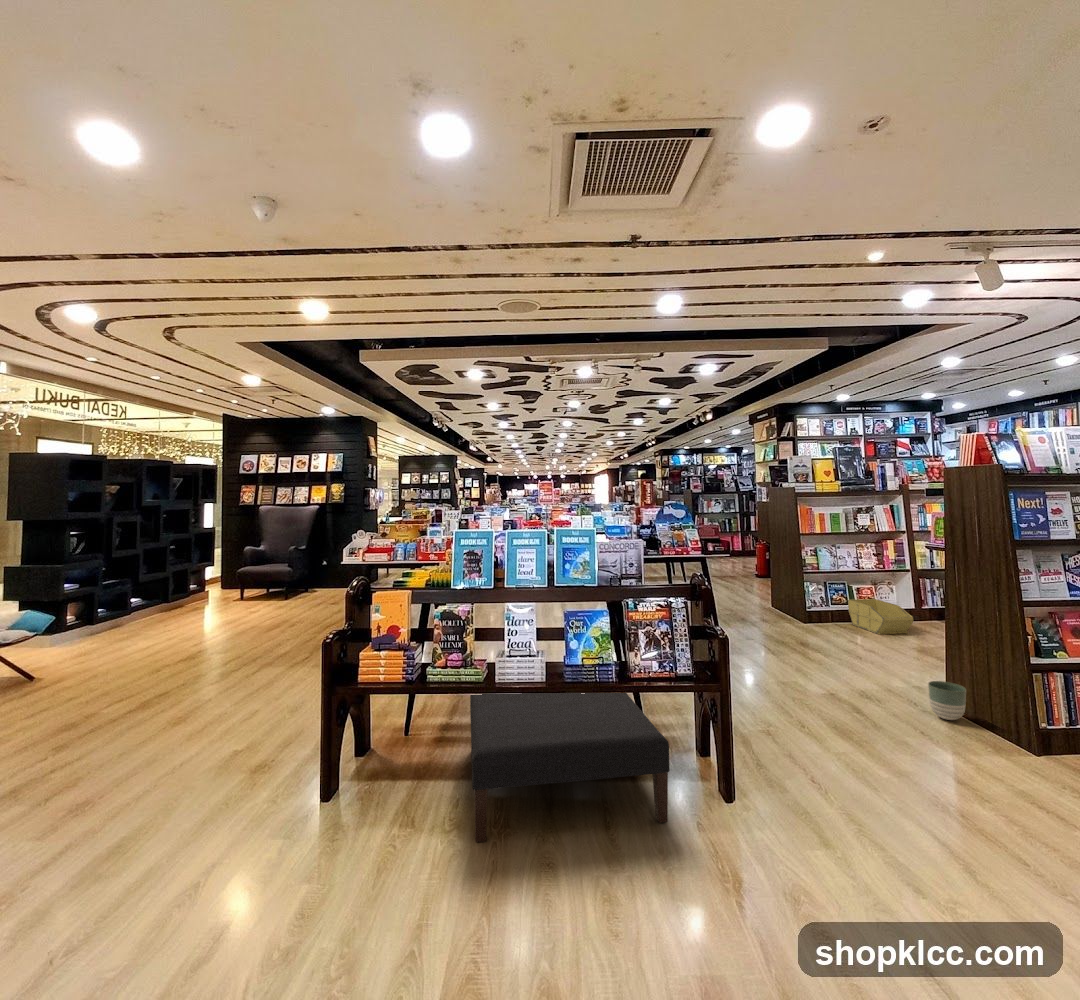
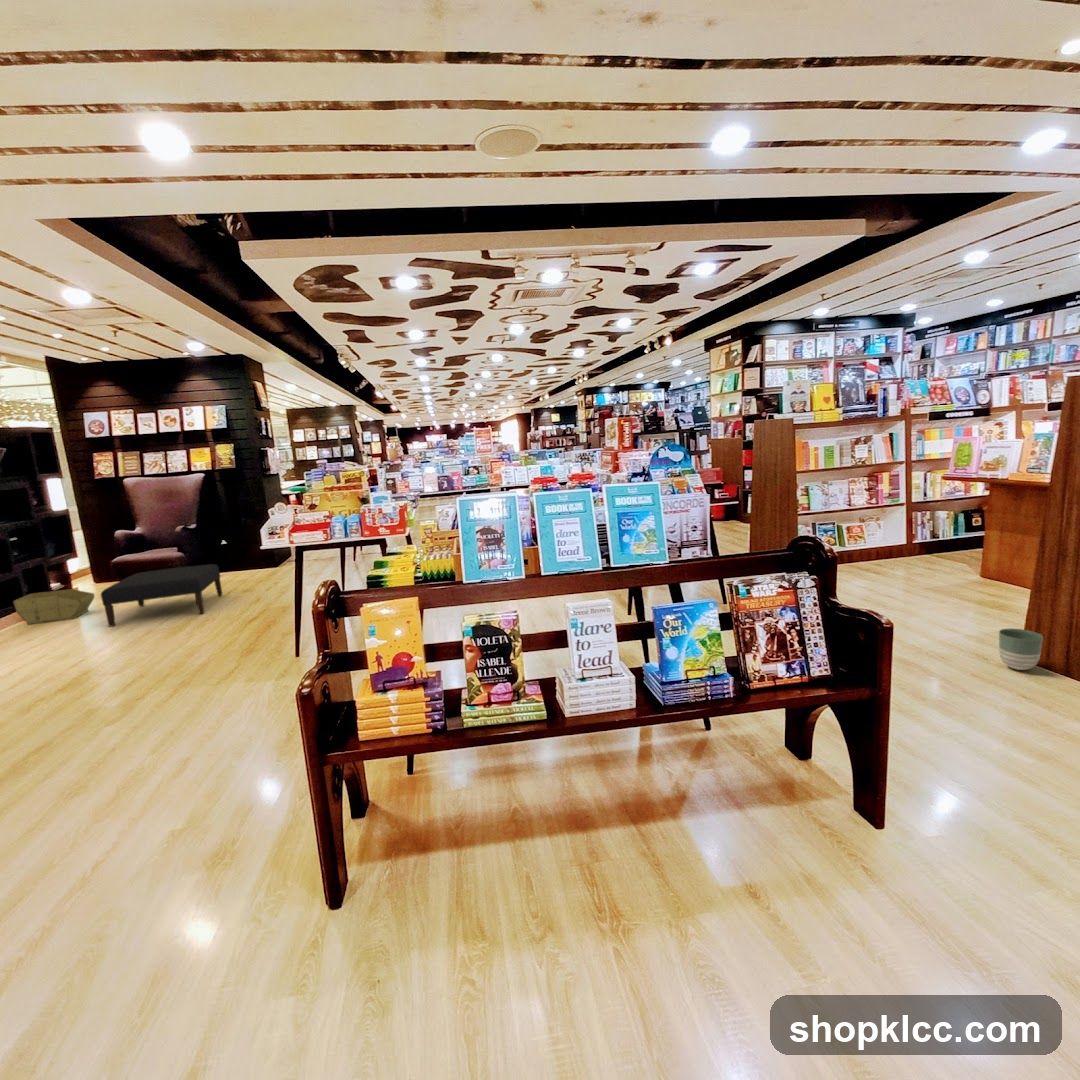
storage bin: present [848,599,913,634] -> present [13,589,94,624]
ottoman: present [470,693,670,842] -> present [101,564,222,627]

